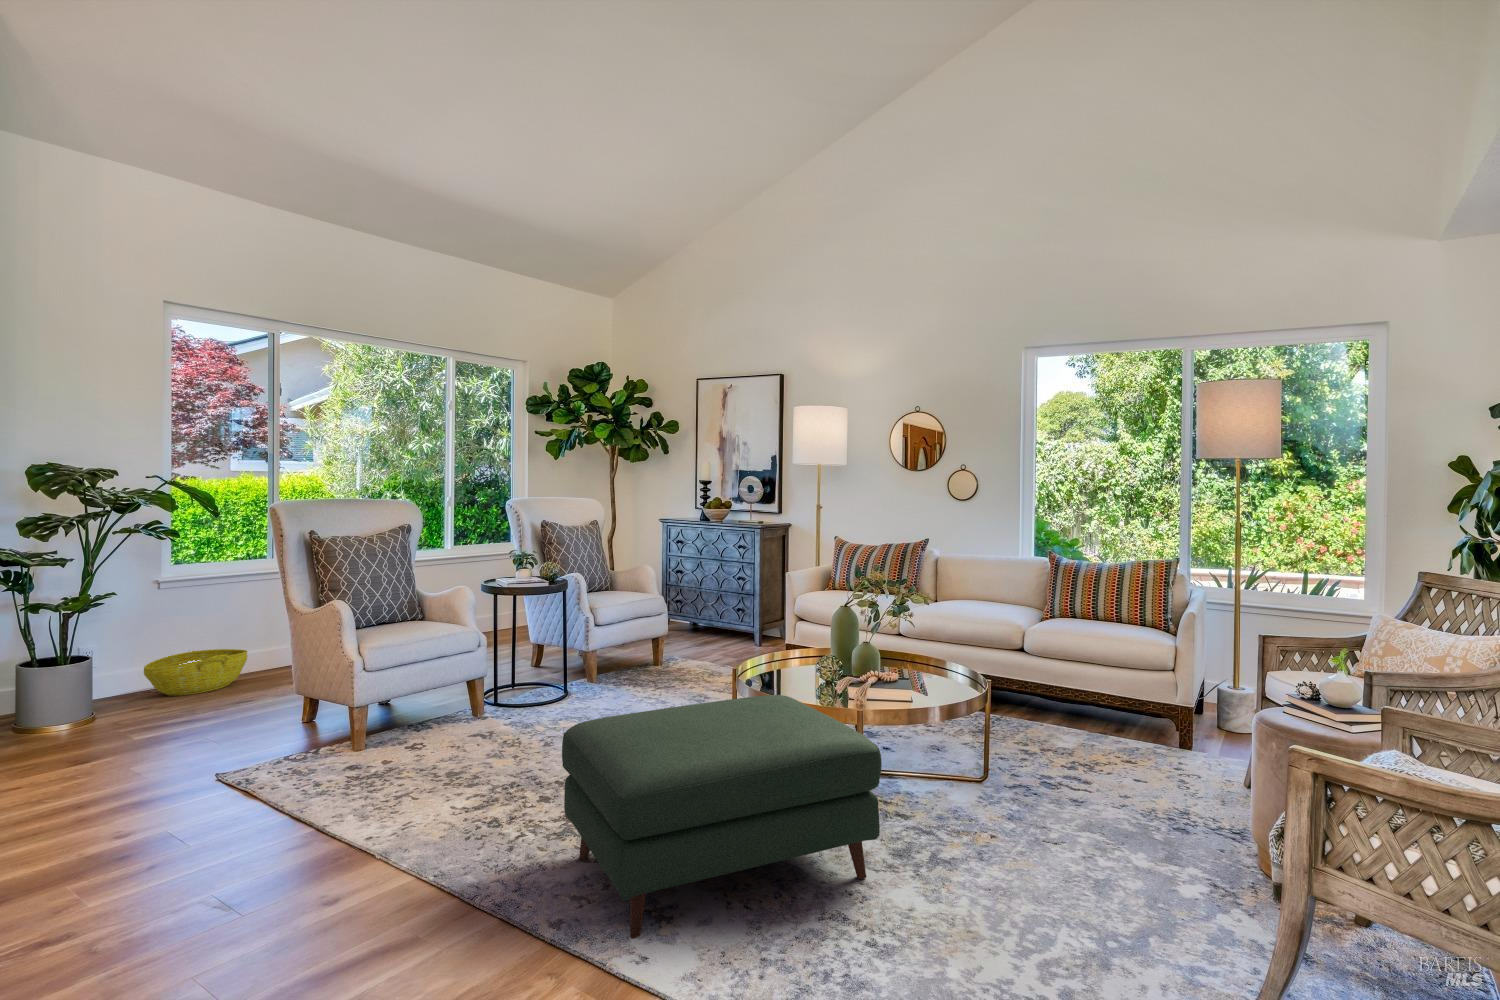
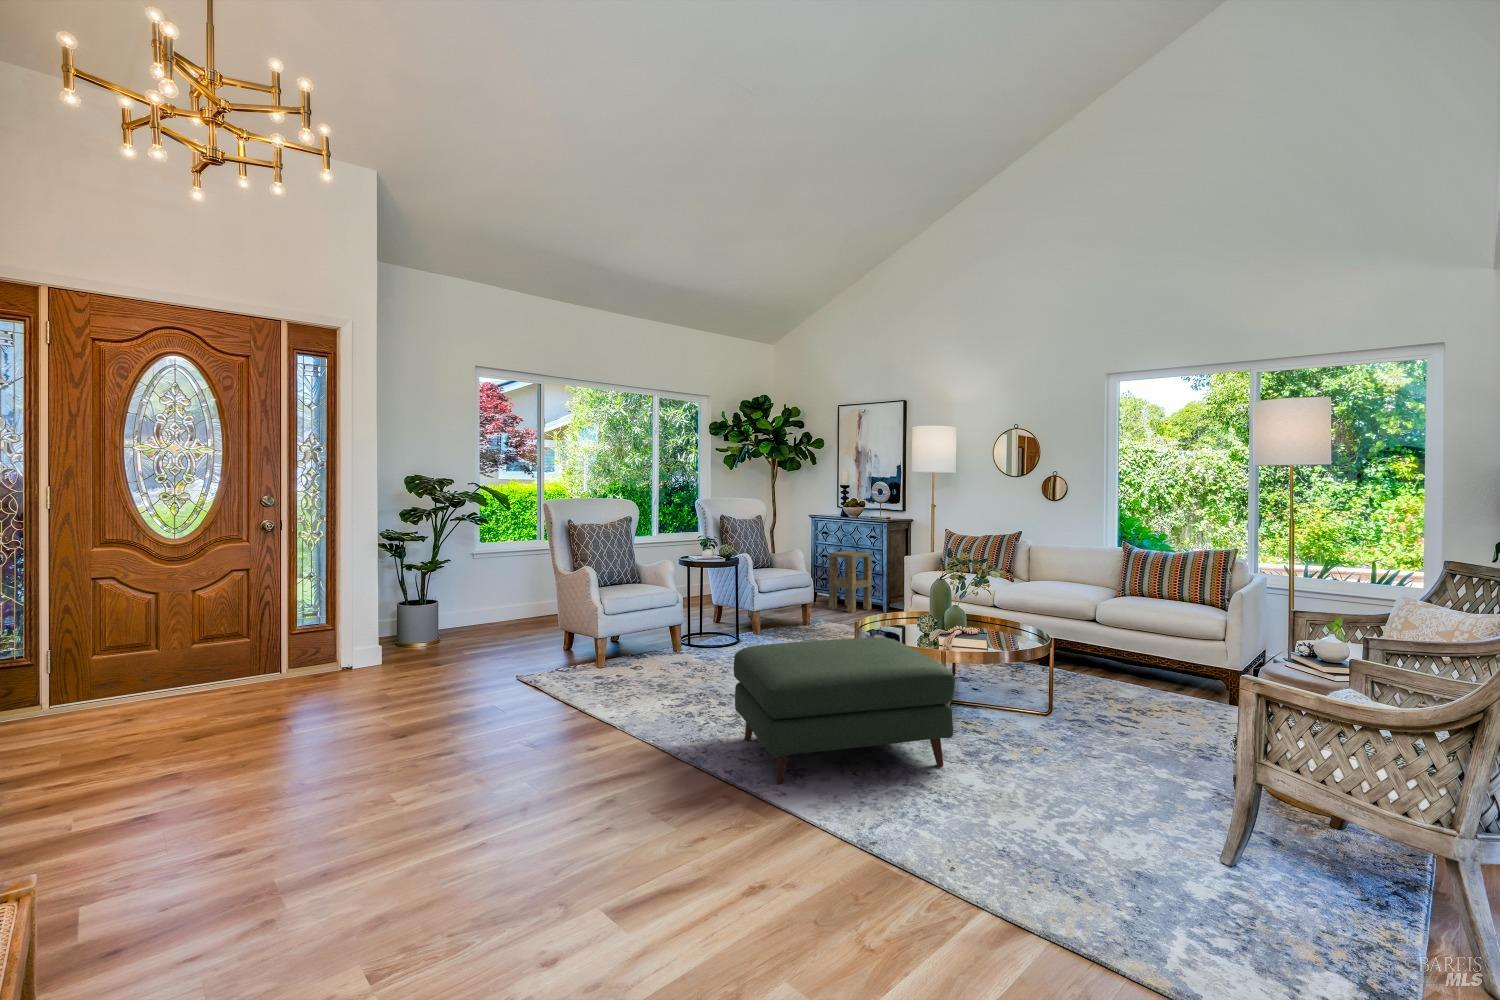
side table: none [685,564,740,645] -> present [829,551,872,613]
basket: present [144,649,247,696] -> none [459,598,521,630]

